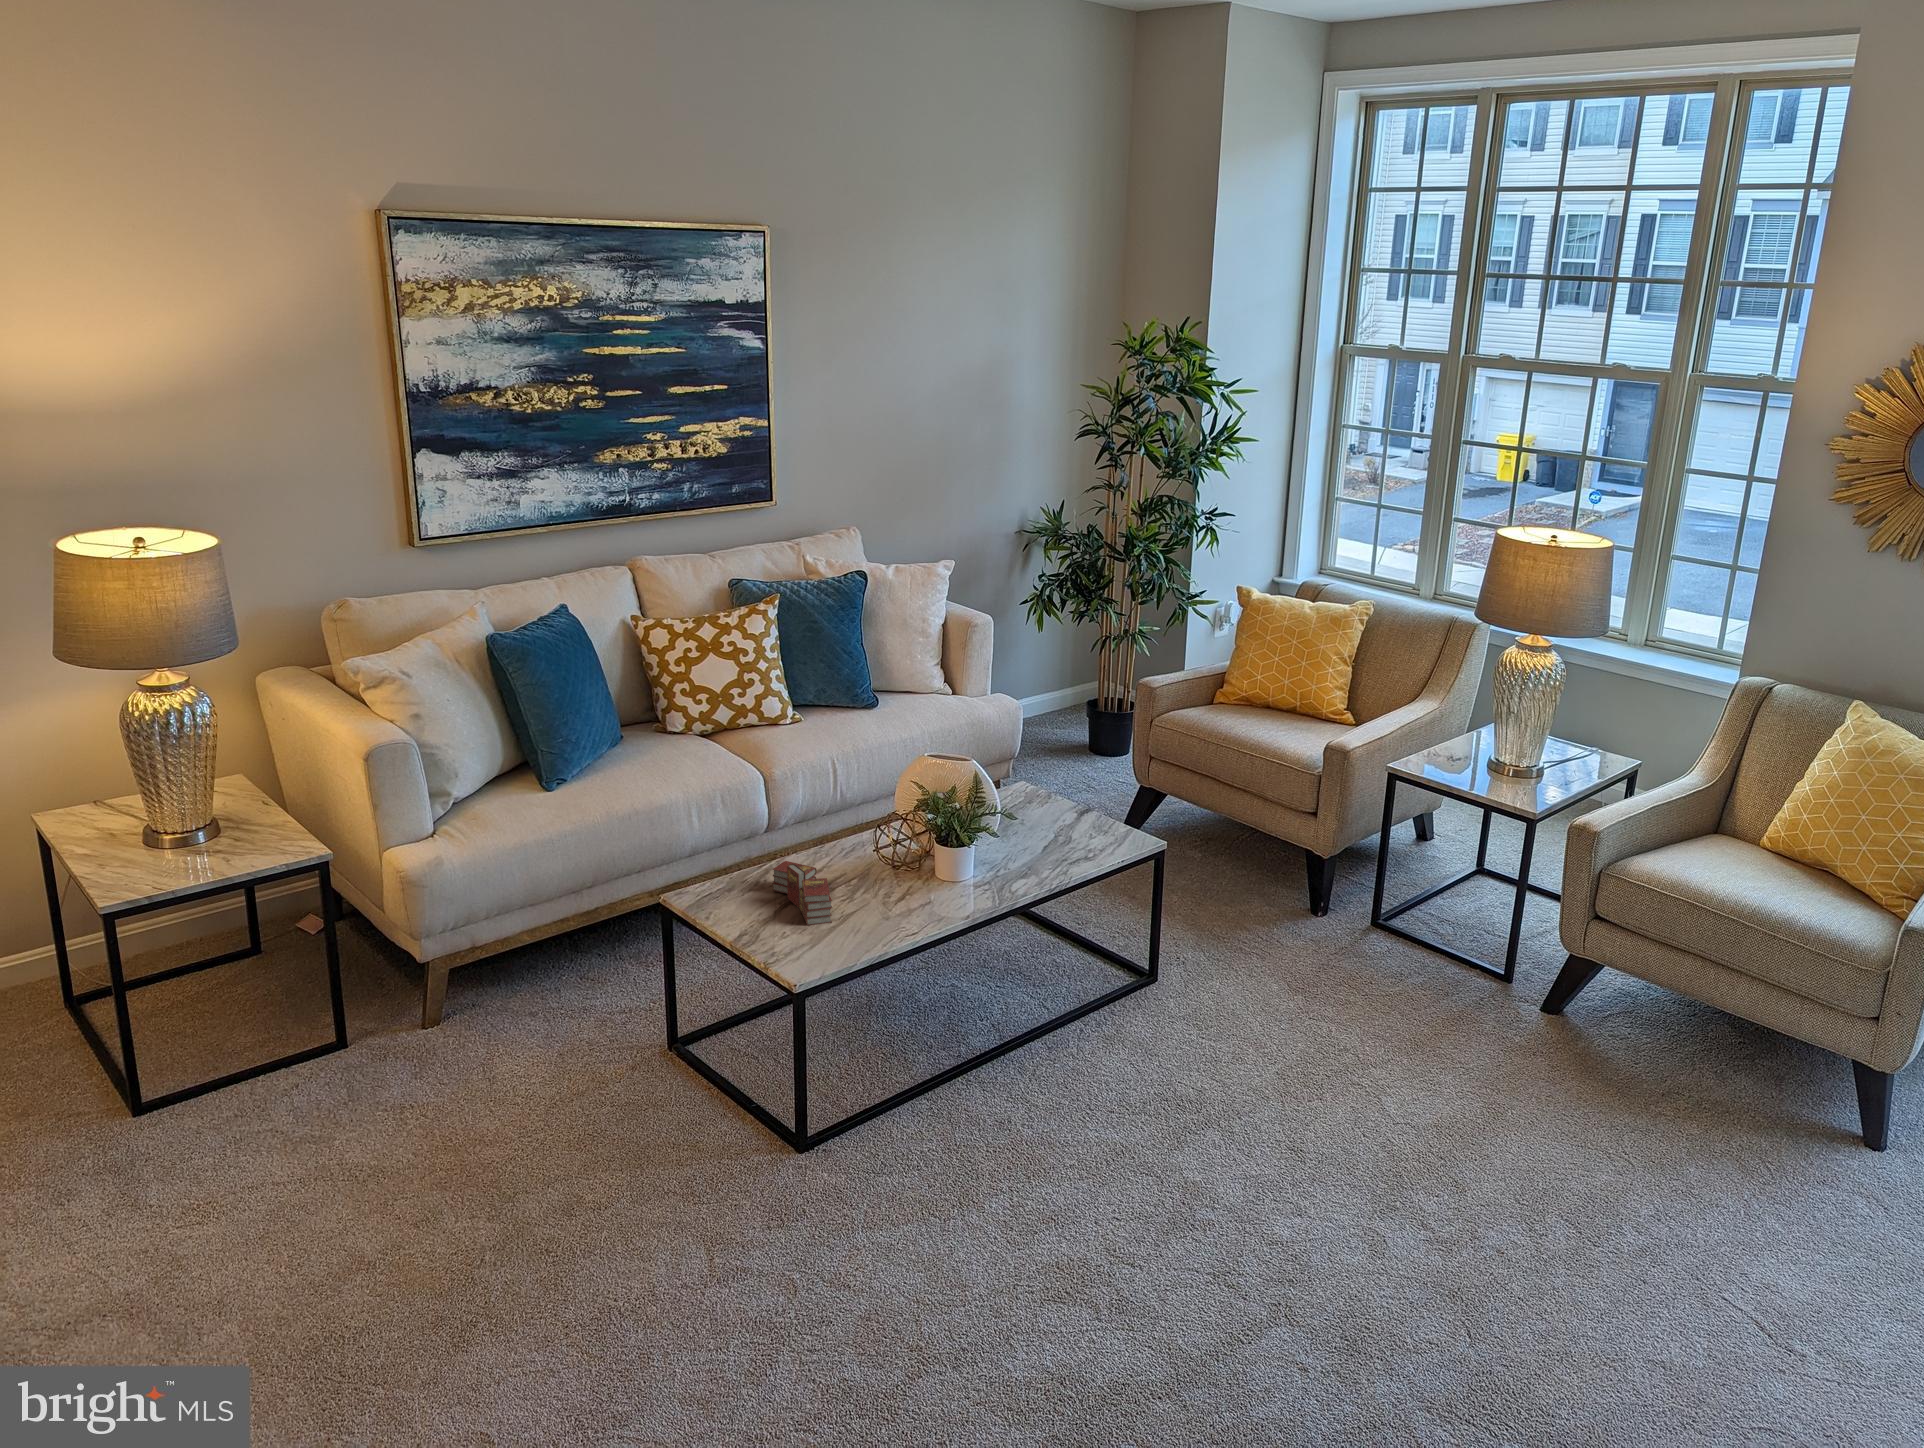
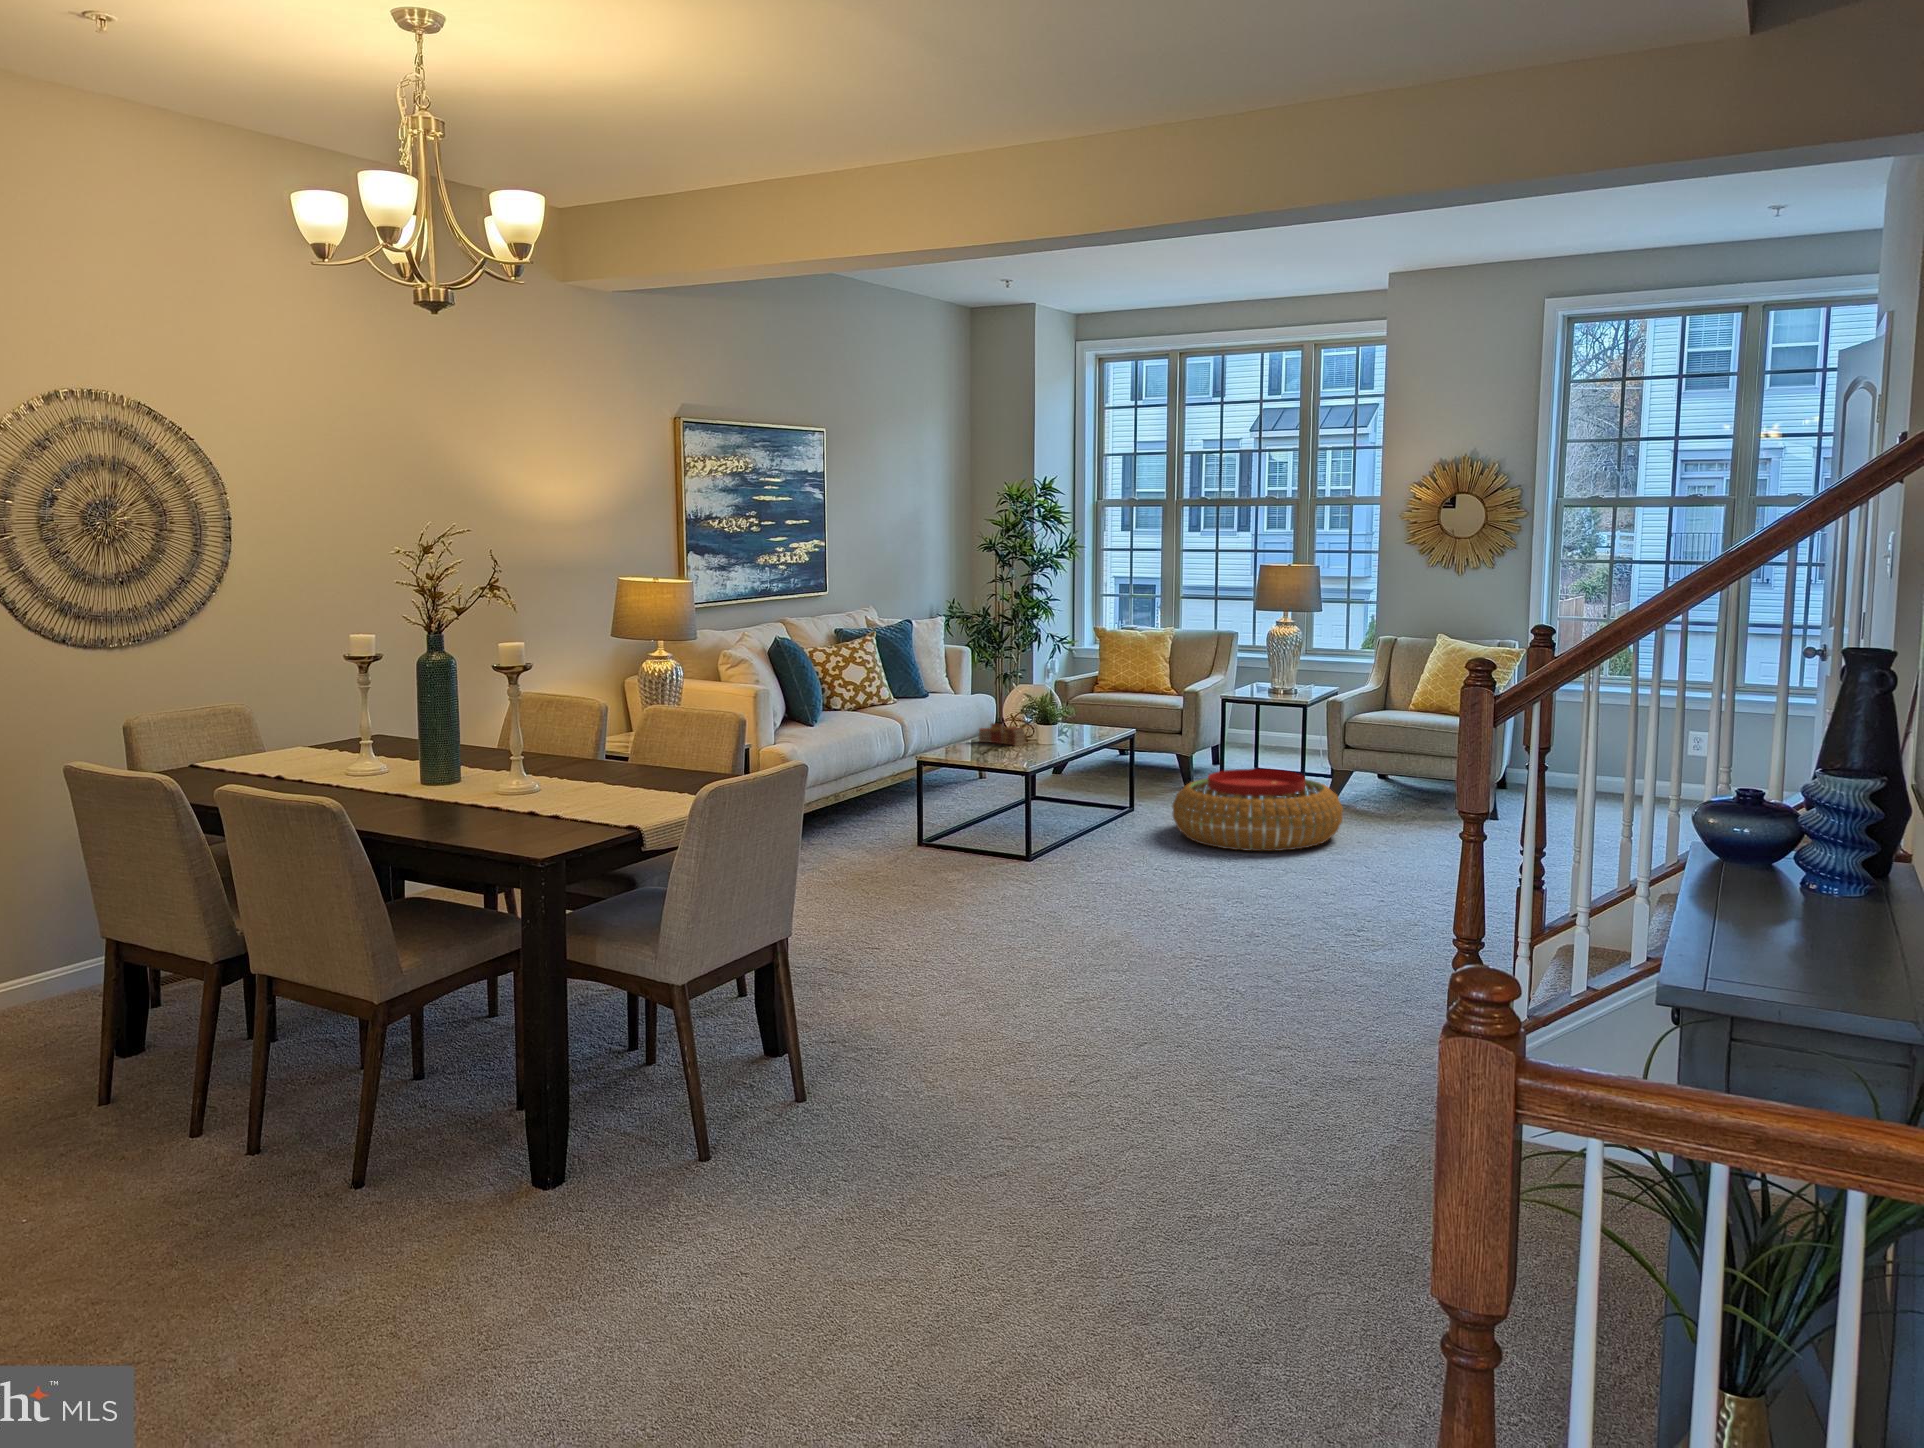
pouf: none [1070,1034,1417,1298] -> present [1172,769,1343,851]

